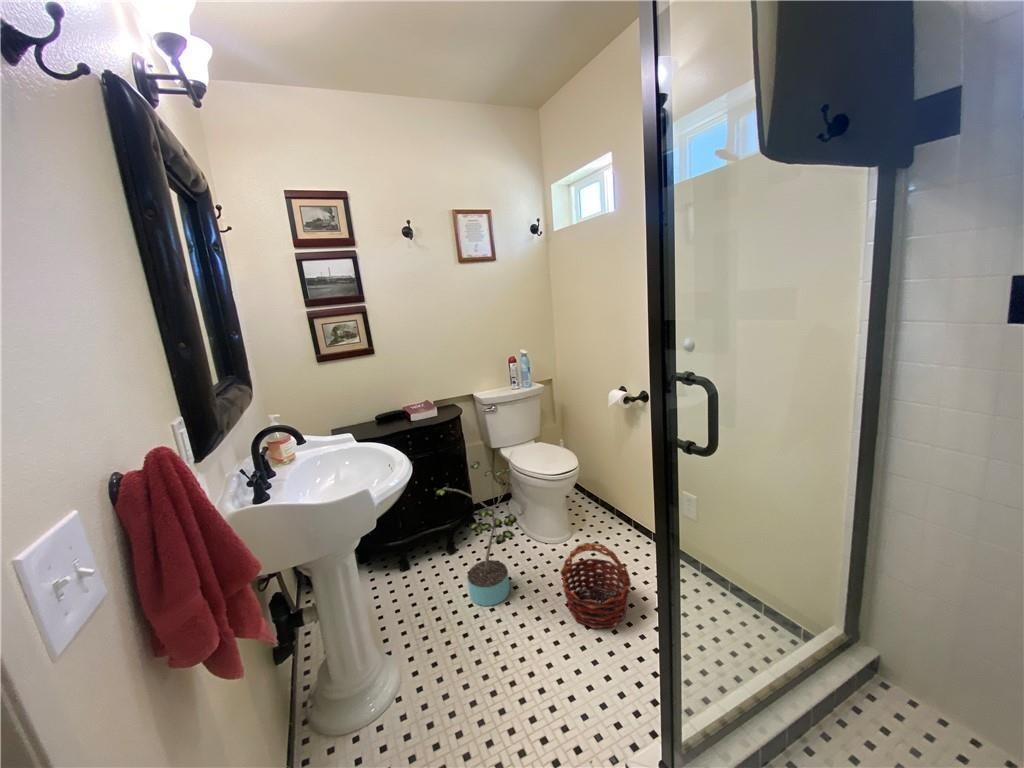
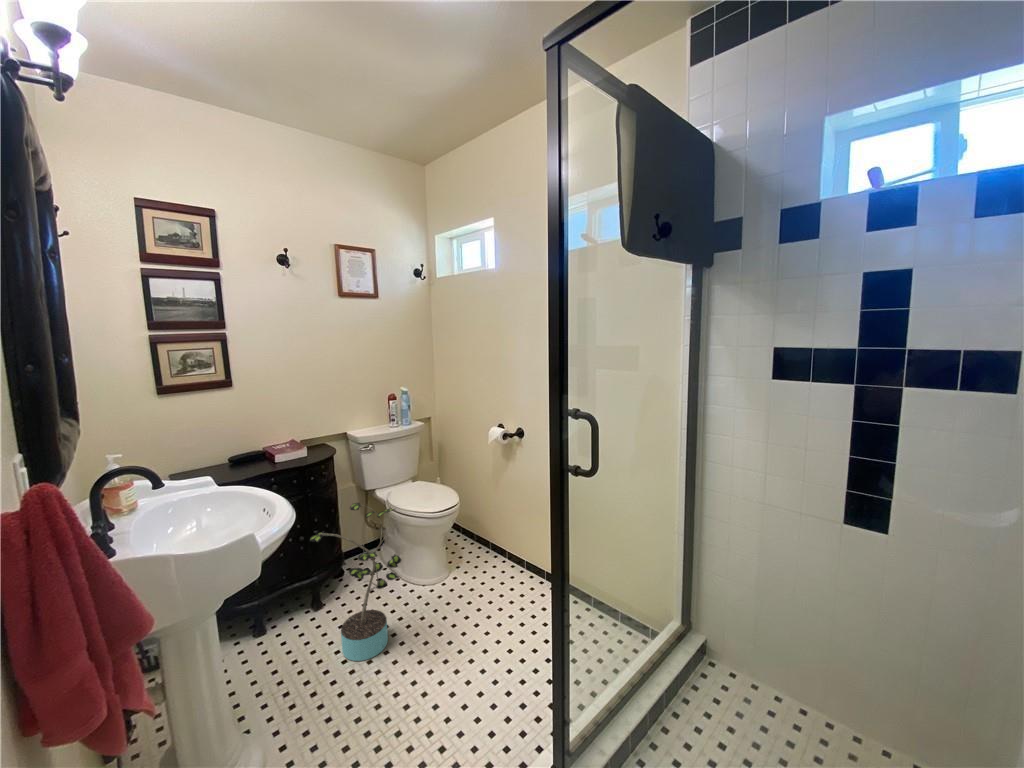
basket: present [560,543,631,628] -> none [443,576,512,663]

